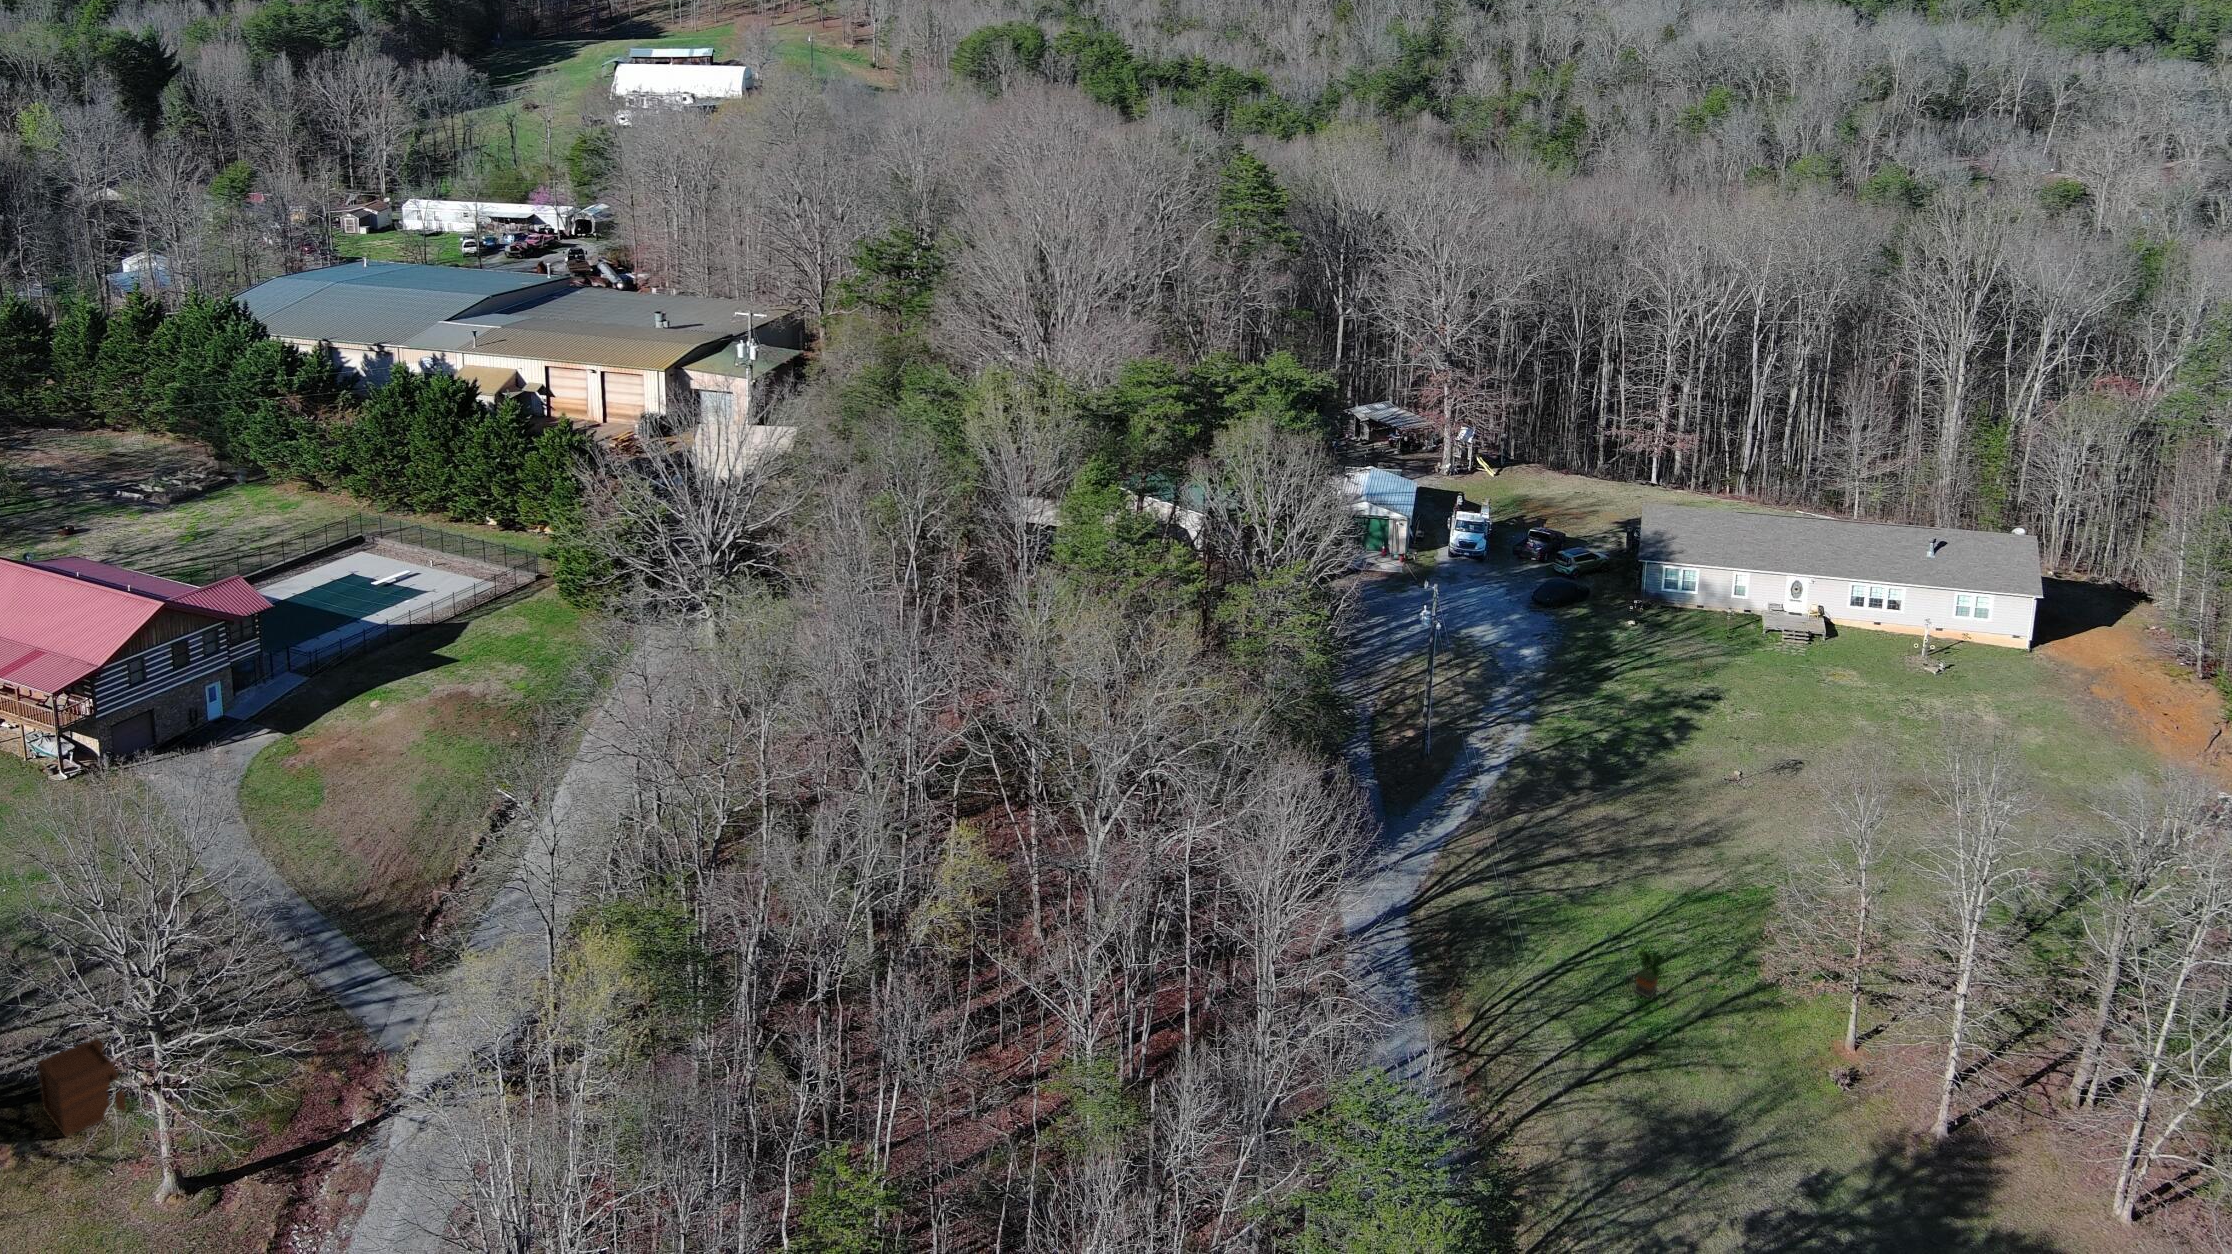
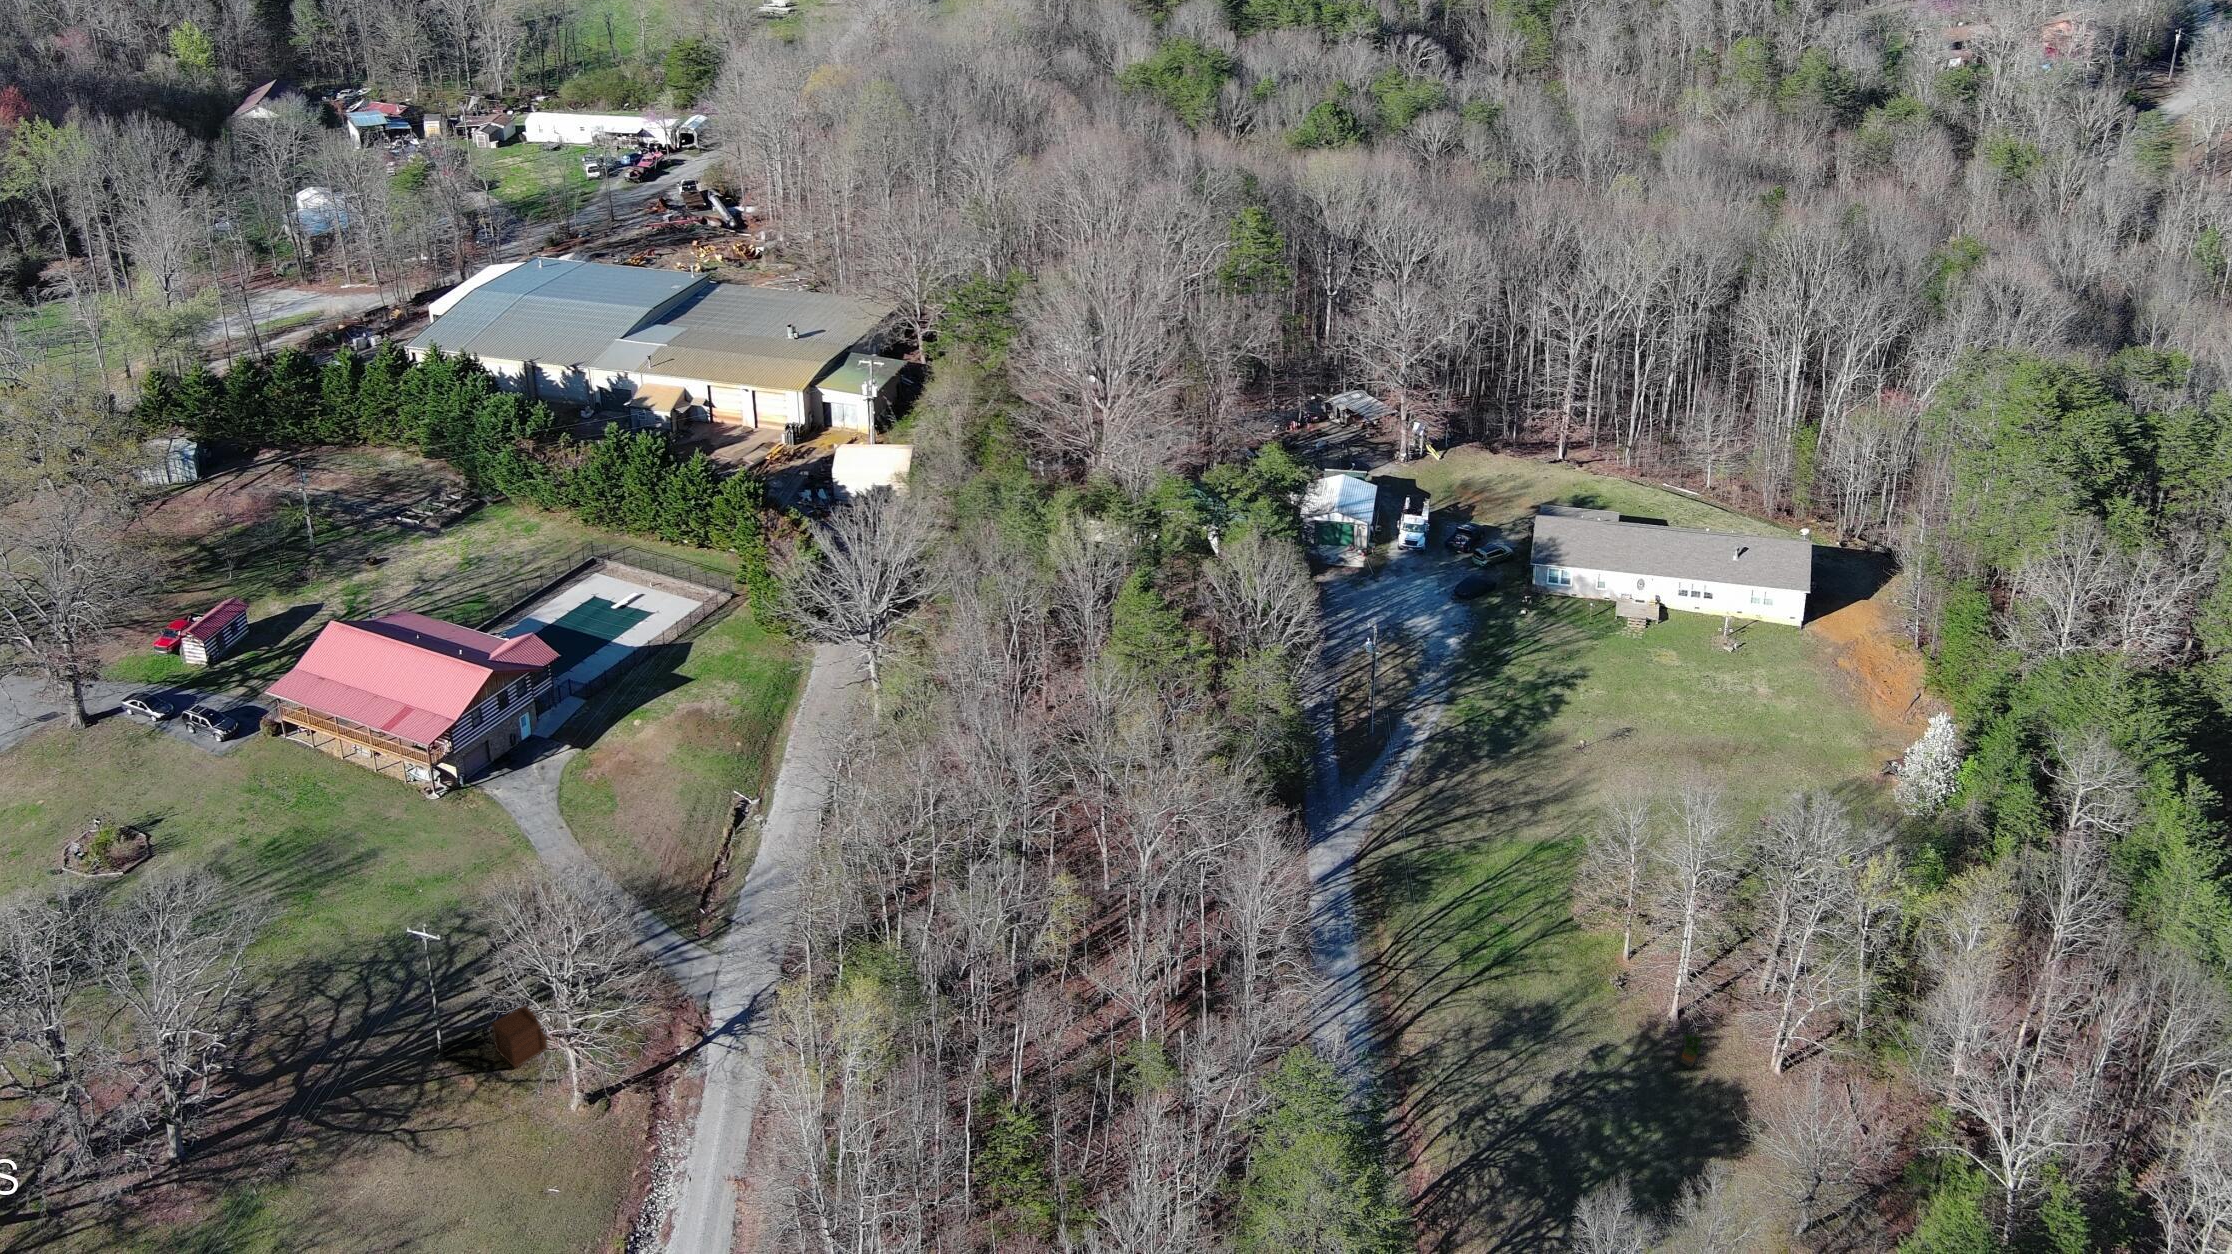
potted tree: present [1634,951,1665,998] -> present [1681,1035,1702,1067]

